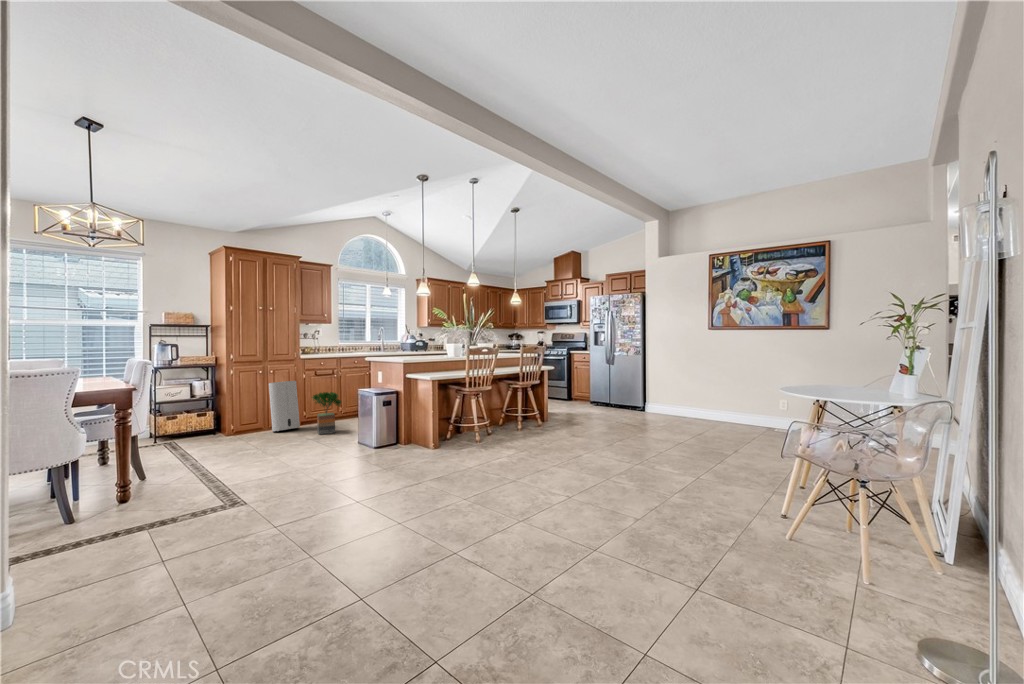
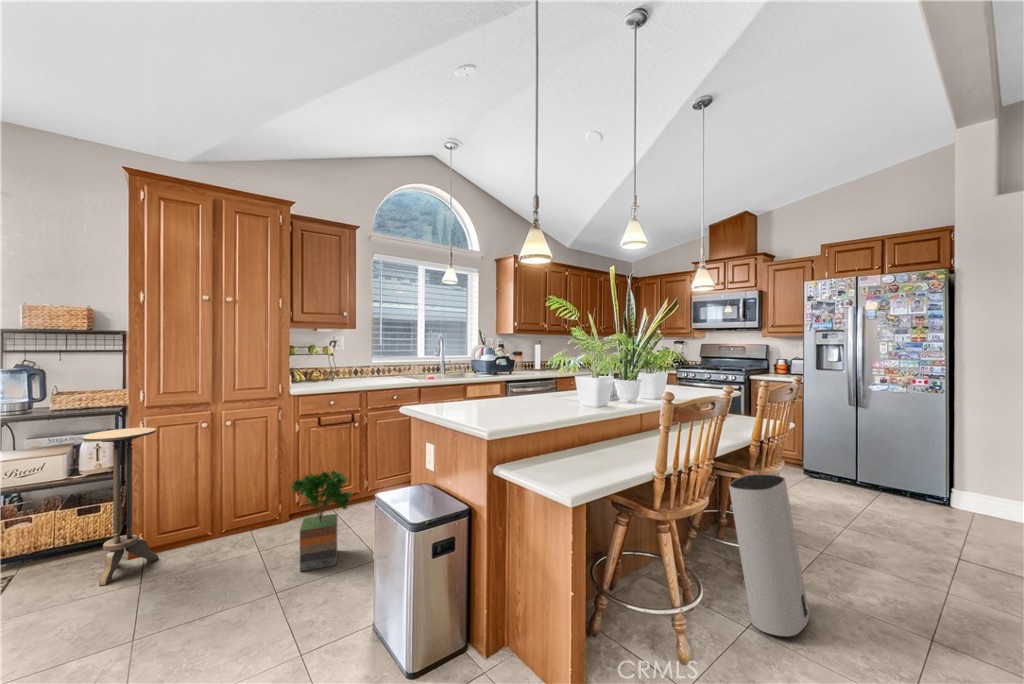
side table: none [213,372,244,441] -> present [82,428,159,585]
air purifier: present [269,381,300,431] -> present [729,474,810,636]

